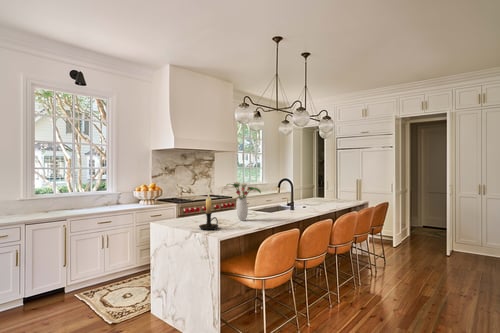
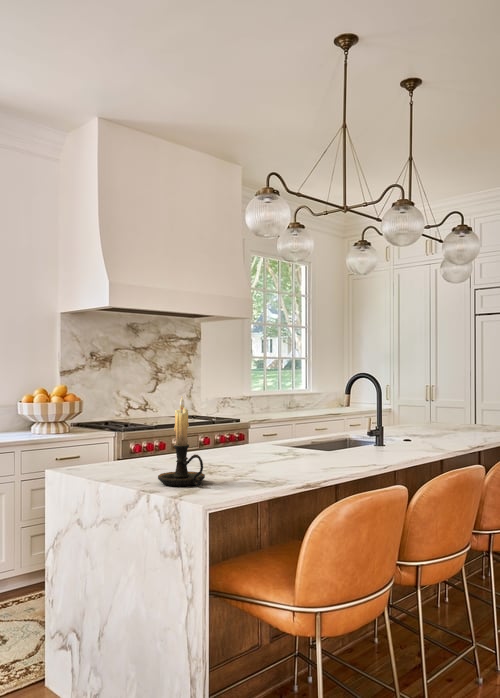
flower arrangement: present [227,182,261,221] -> none [225,373,308,467]

